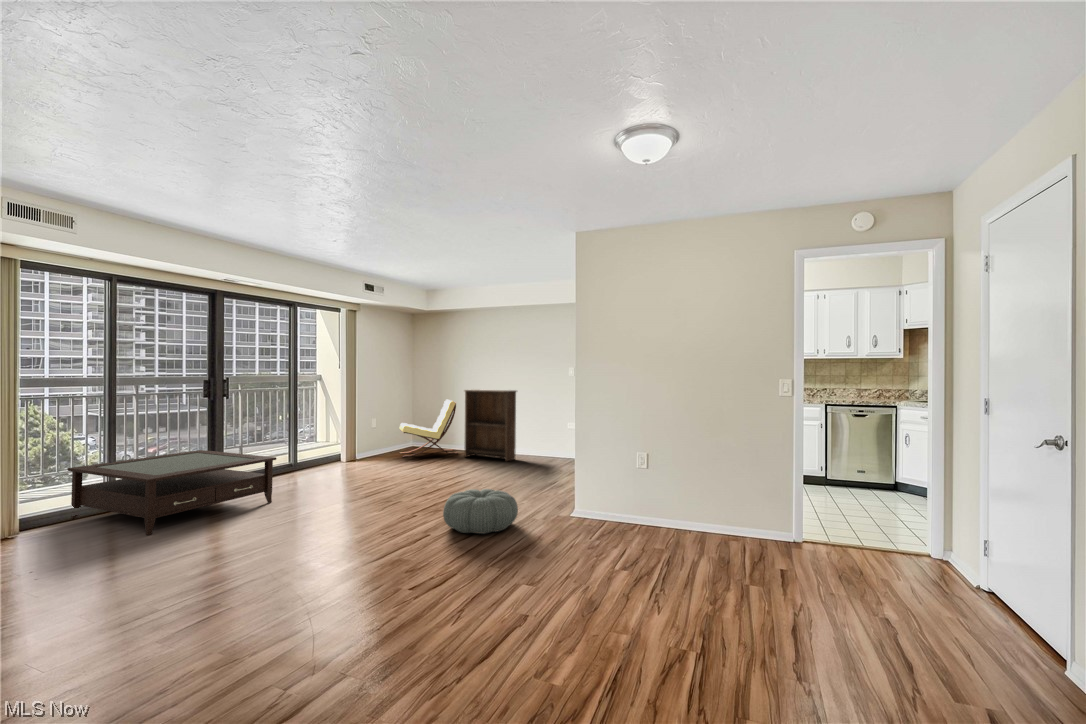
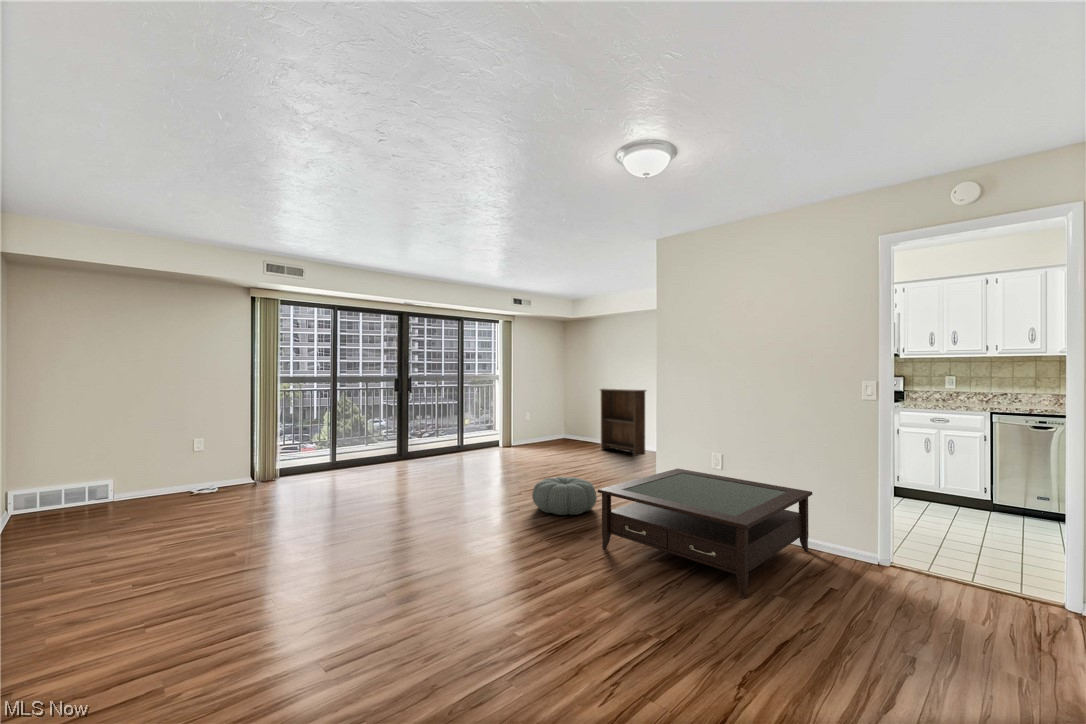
lounge chair: present [400,400,458,457] -> none [548,397,597,446]
coffee table: present [68,450,276,535] -> present [598,468,812,598]

